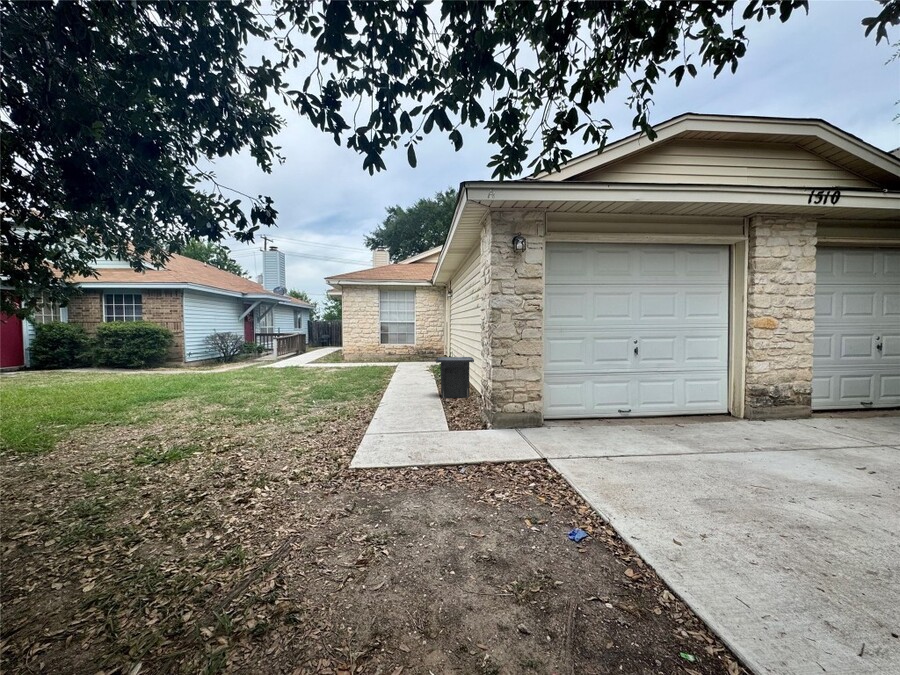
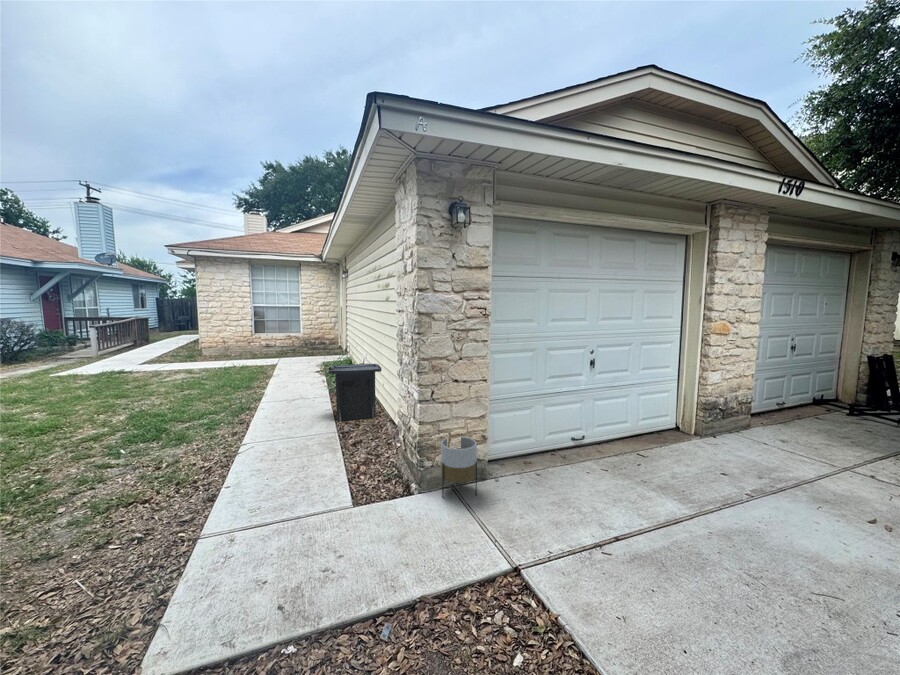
planter: none [507,396,533,436] -> present [441,437,477,497]

